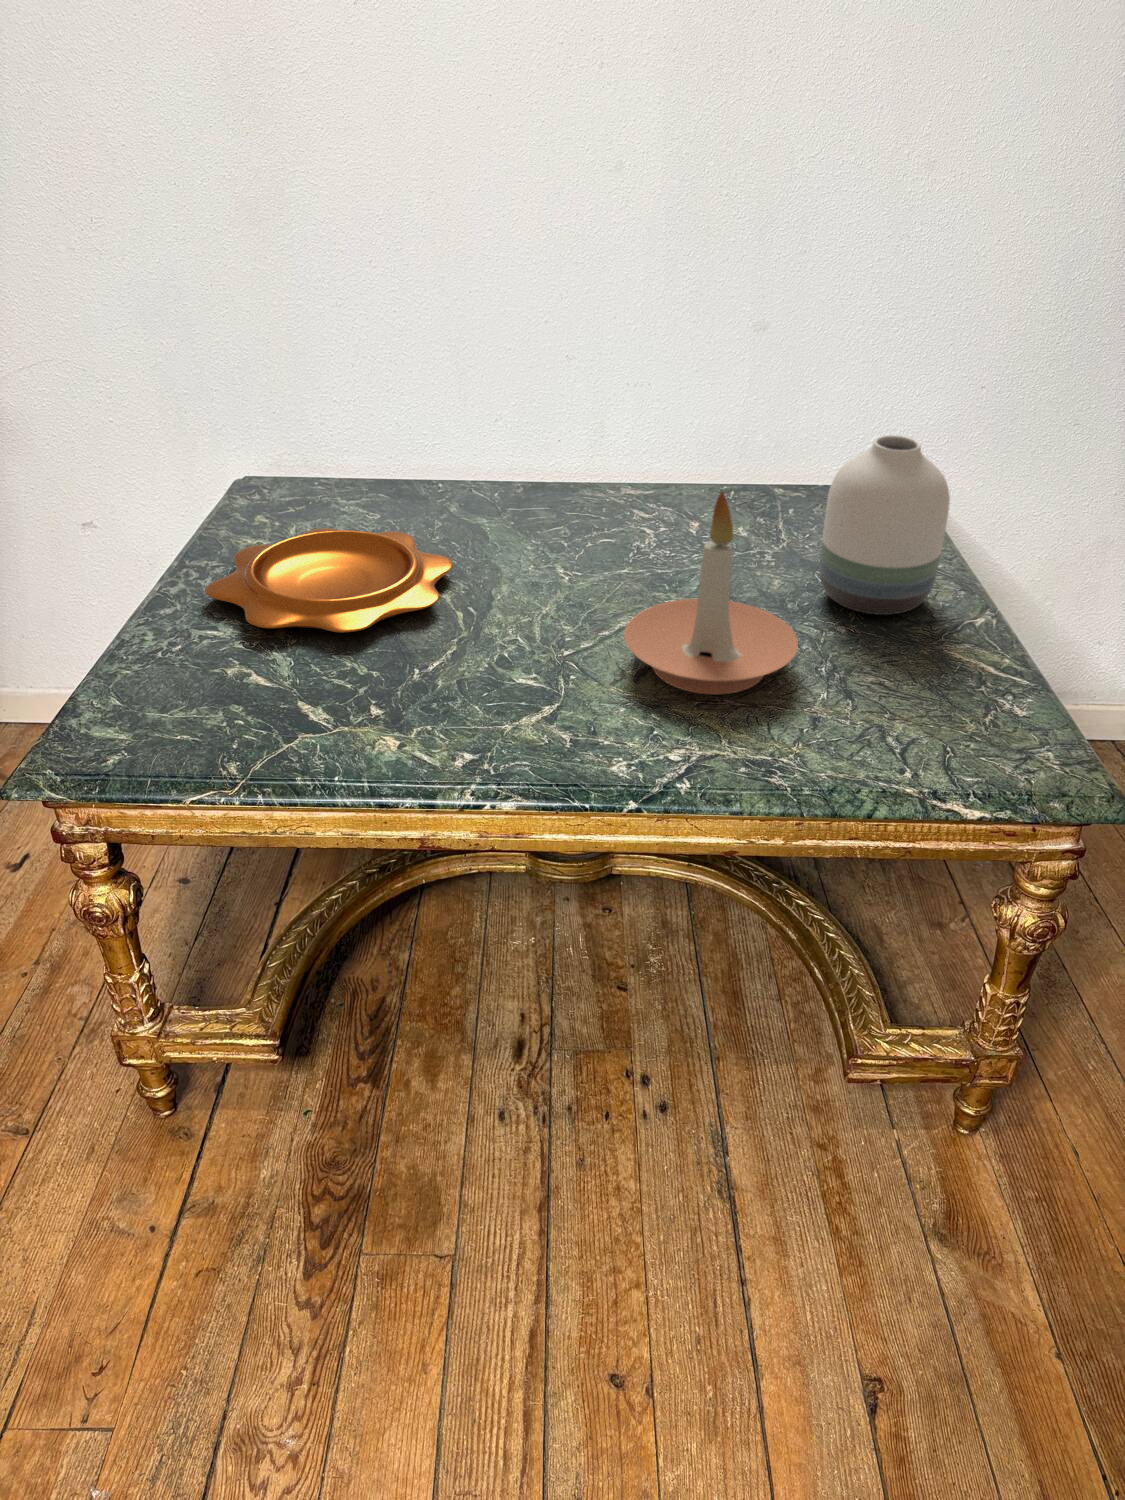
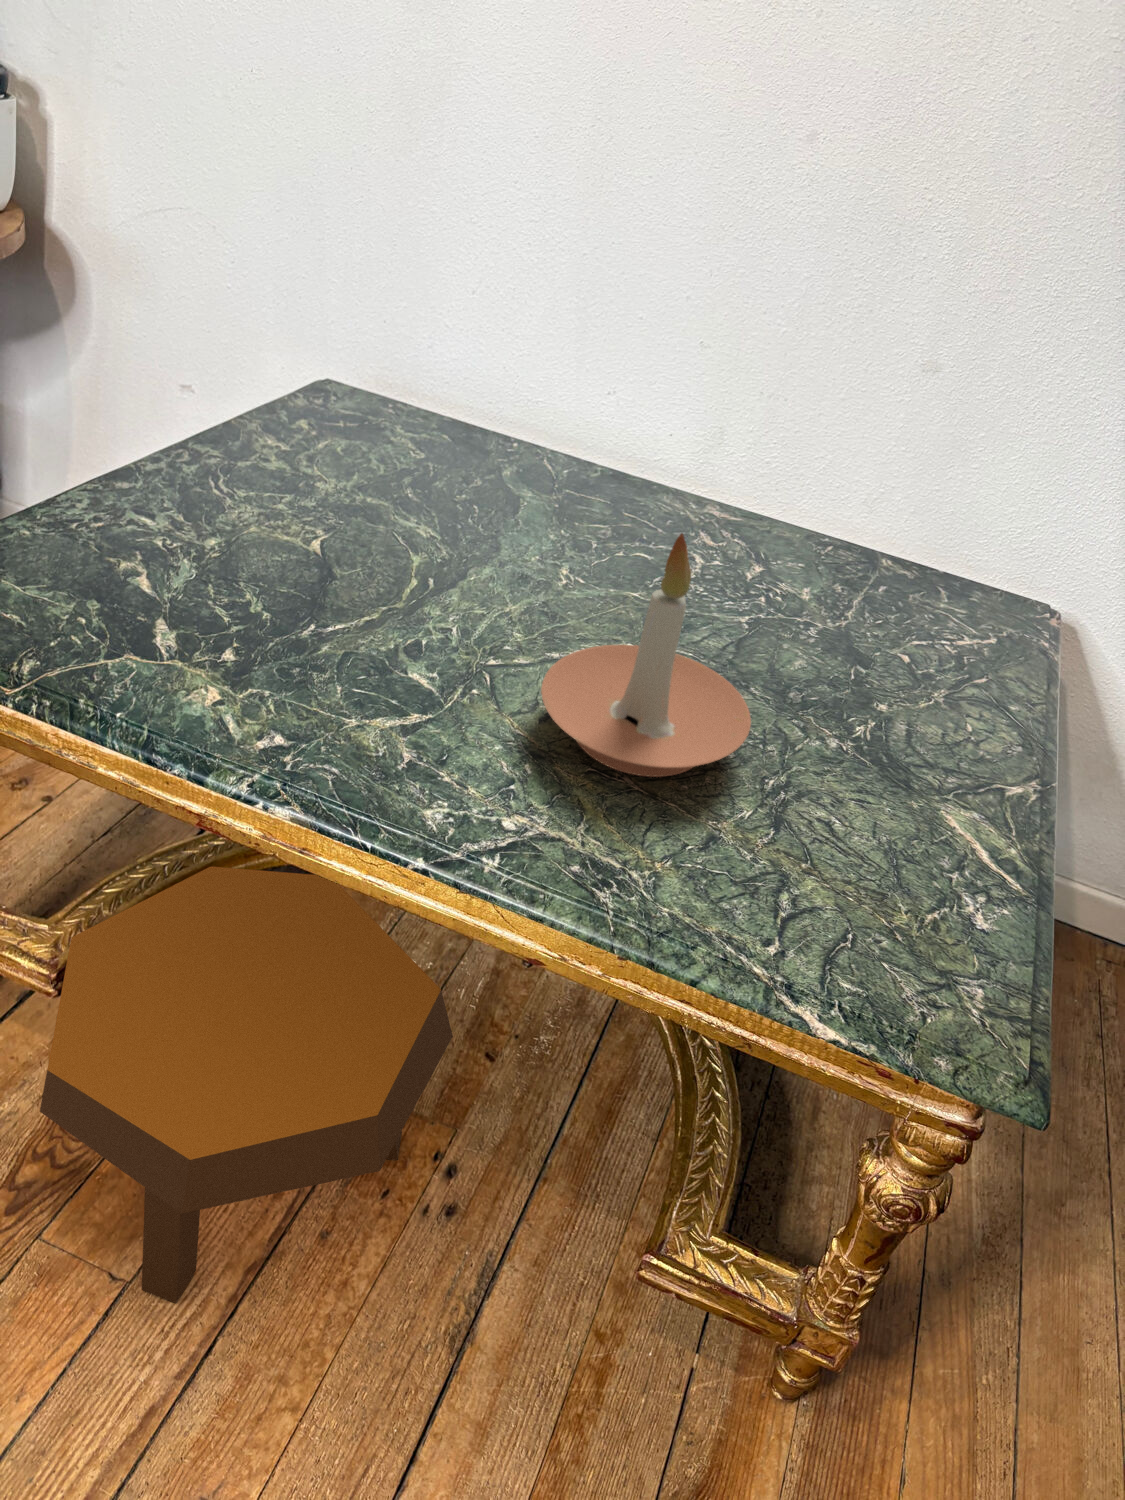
vase: present [819,435,950,615] -> none [840,523,1019,744]
decorative bowl: present [206,528,453,633] -> none [170,452,448,574]
footstool: none [298,875,643,1257] -> present [40,867,453,1303]

